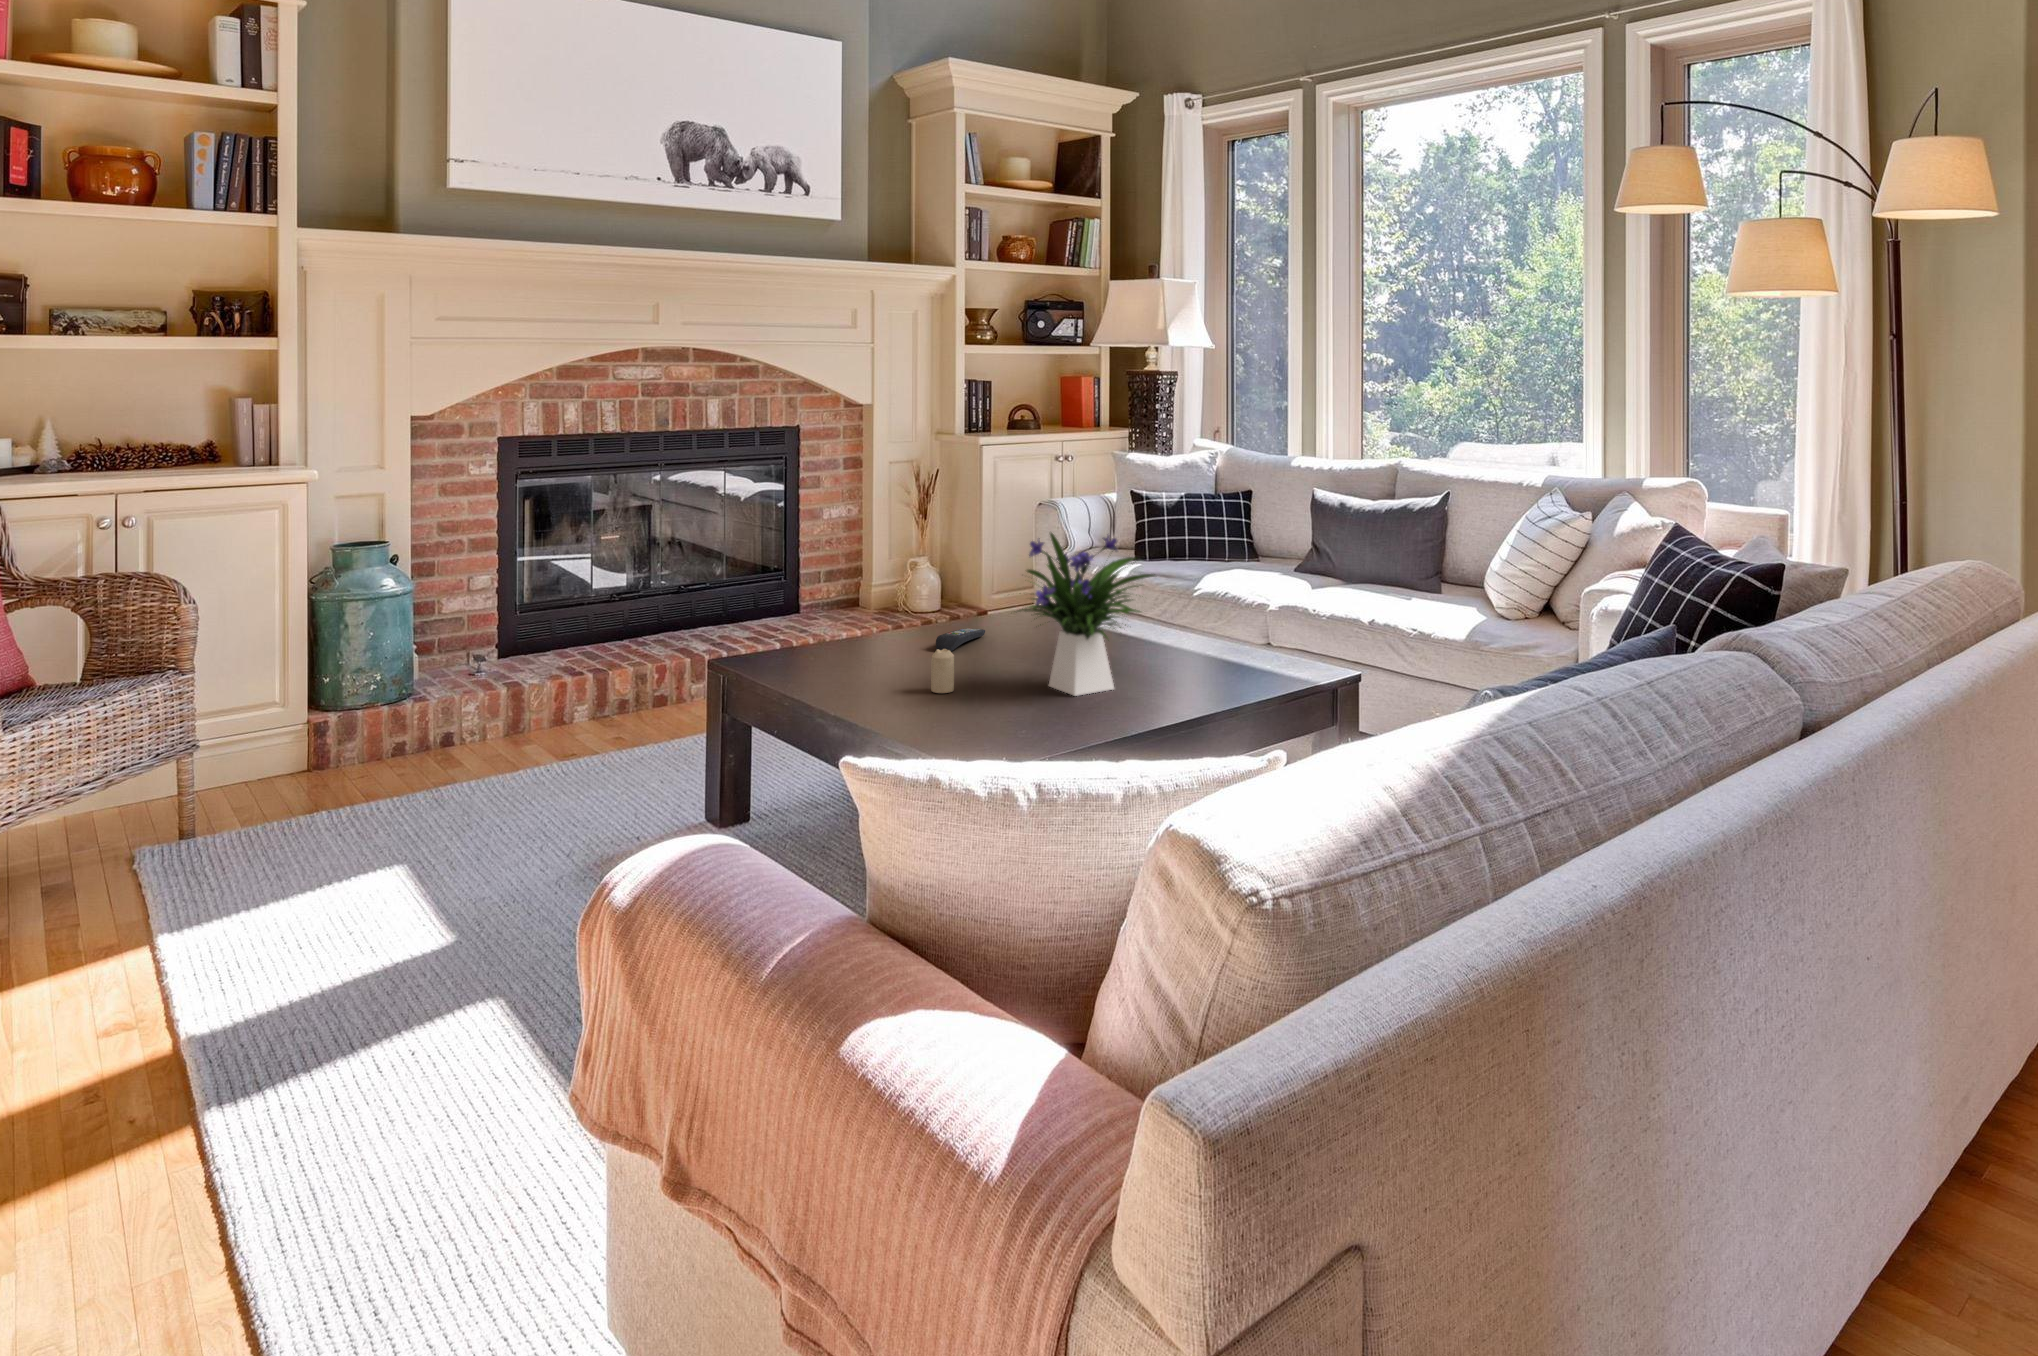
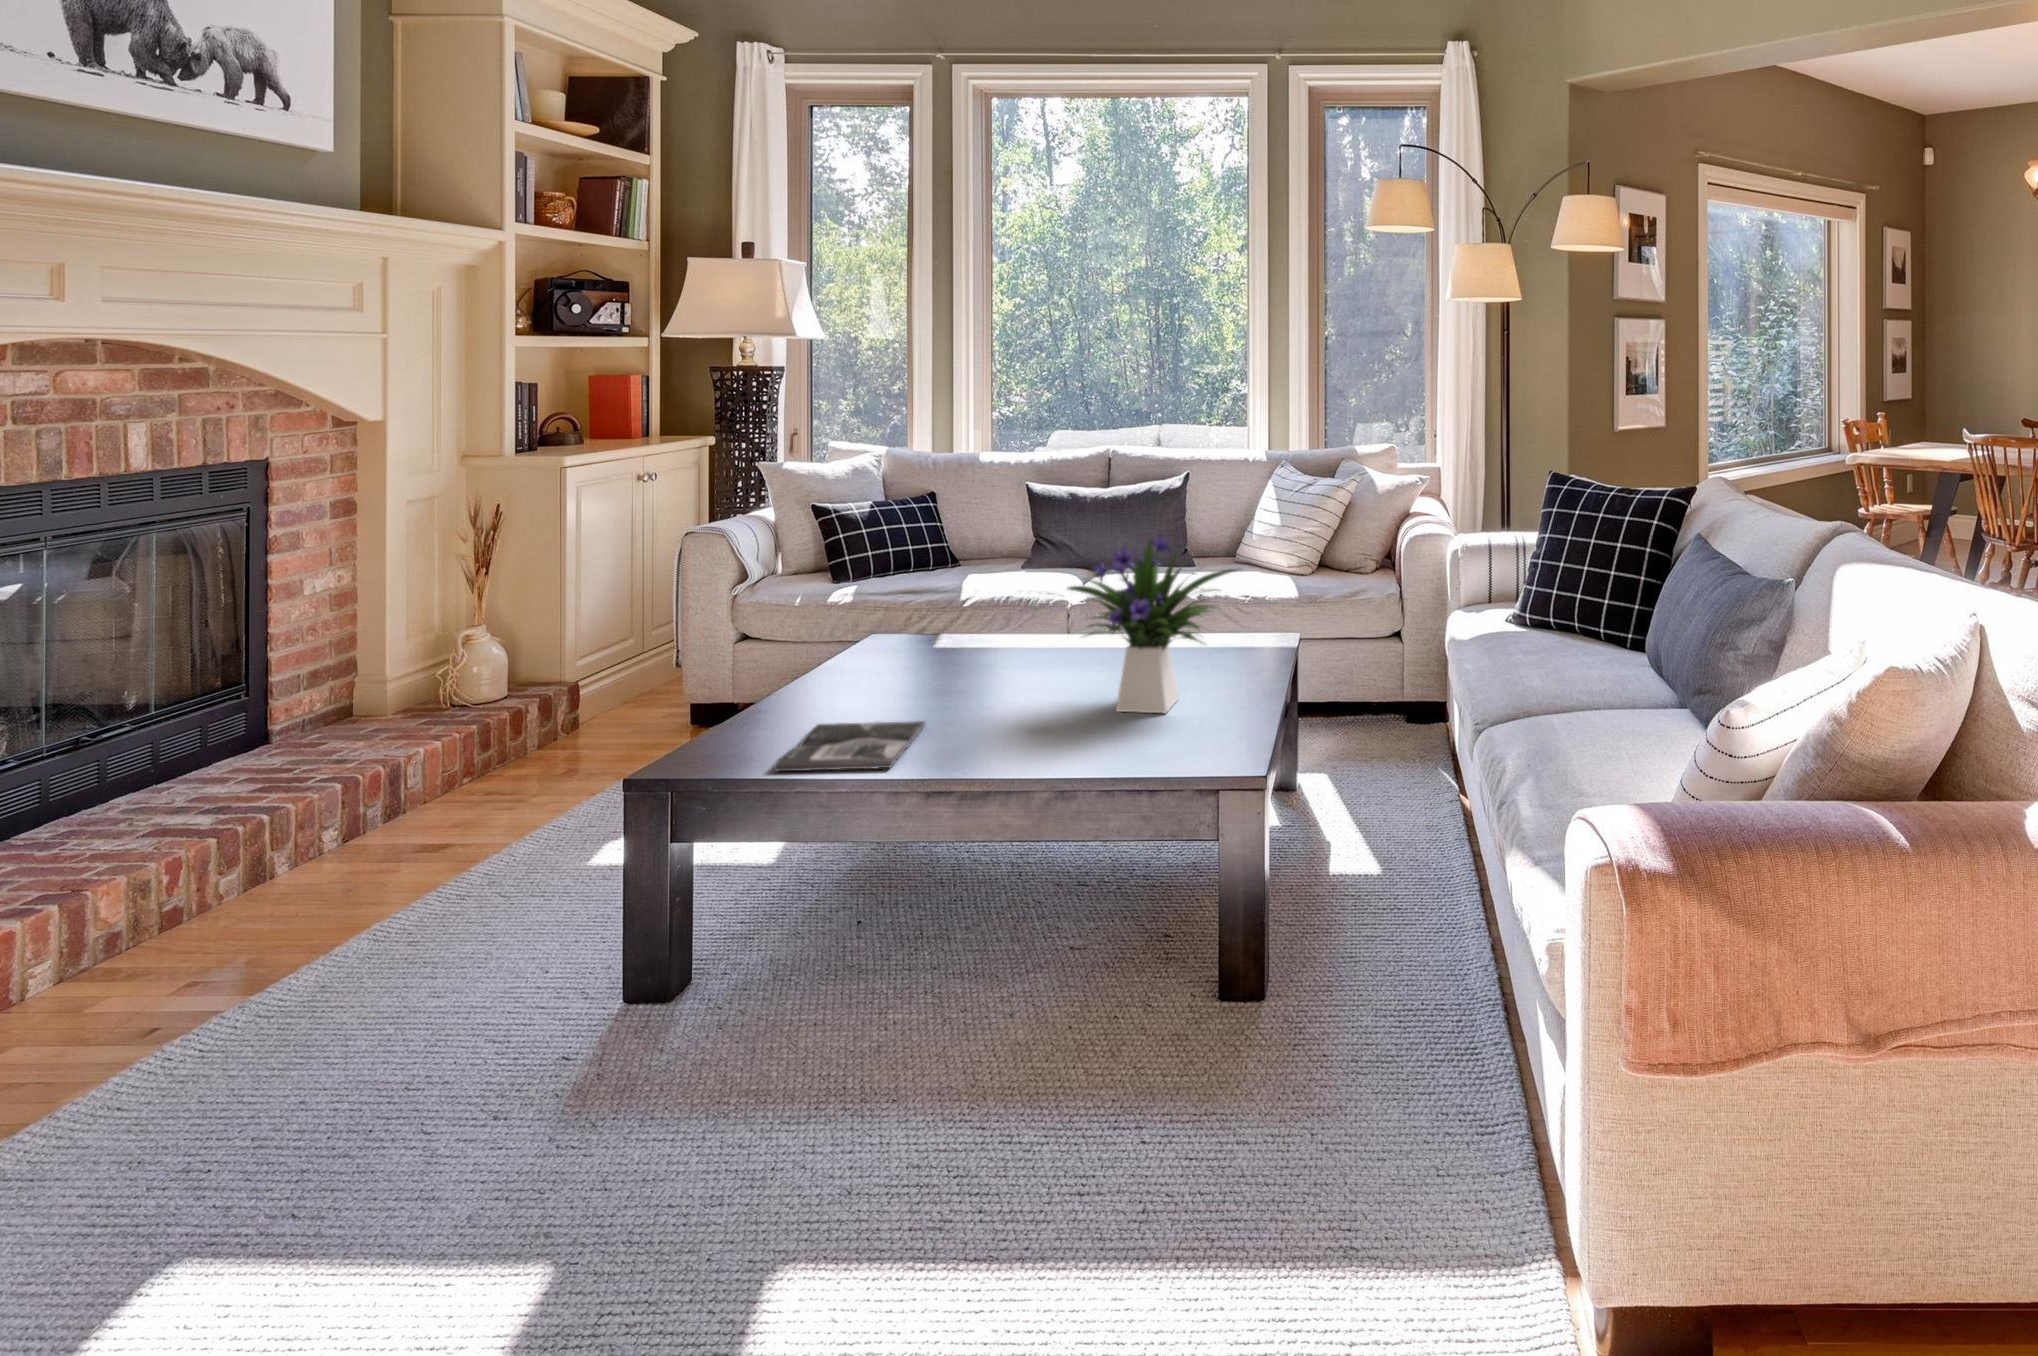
remote control: present [936,628,985,651] -> none [881,675,926,707]
magazine: none [783,647,921,683] -> present [774,721,925,771]
candle: present [931,649,954,693] -> none [1016,693,1043,747]

